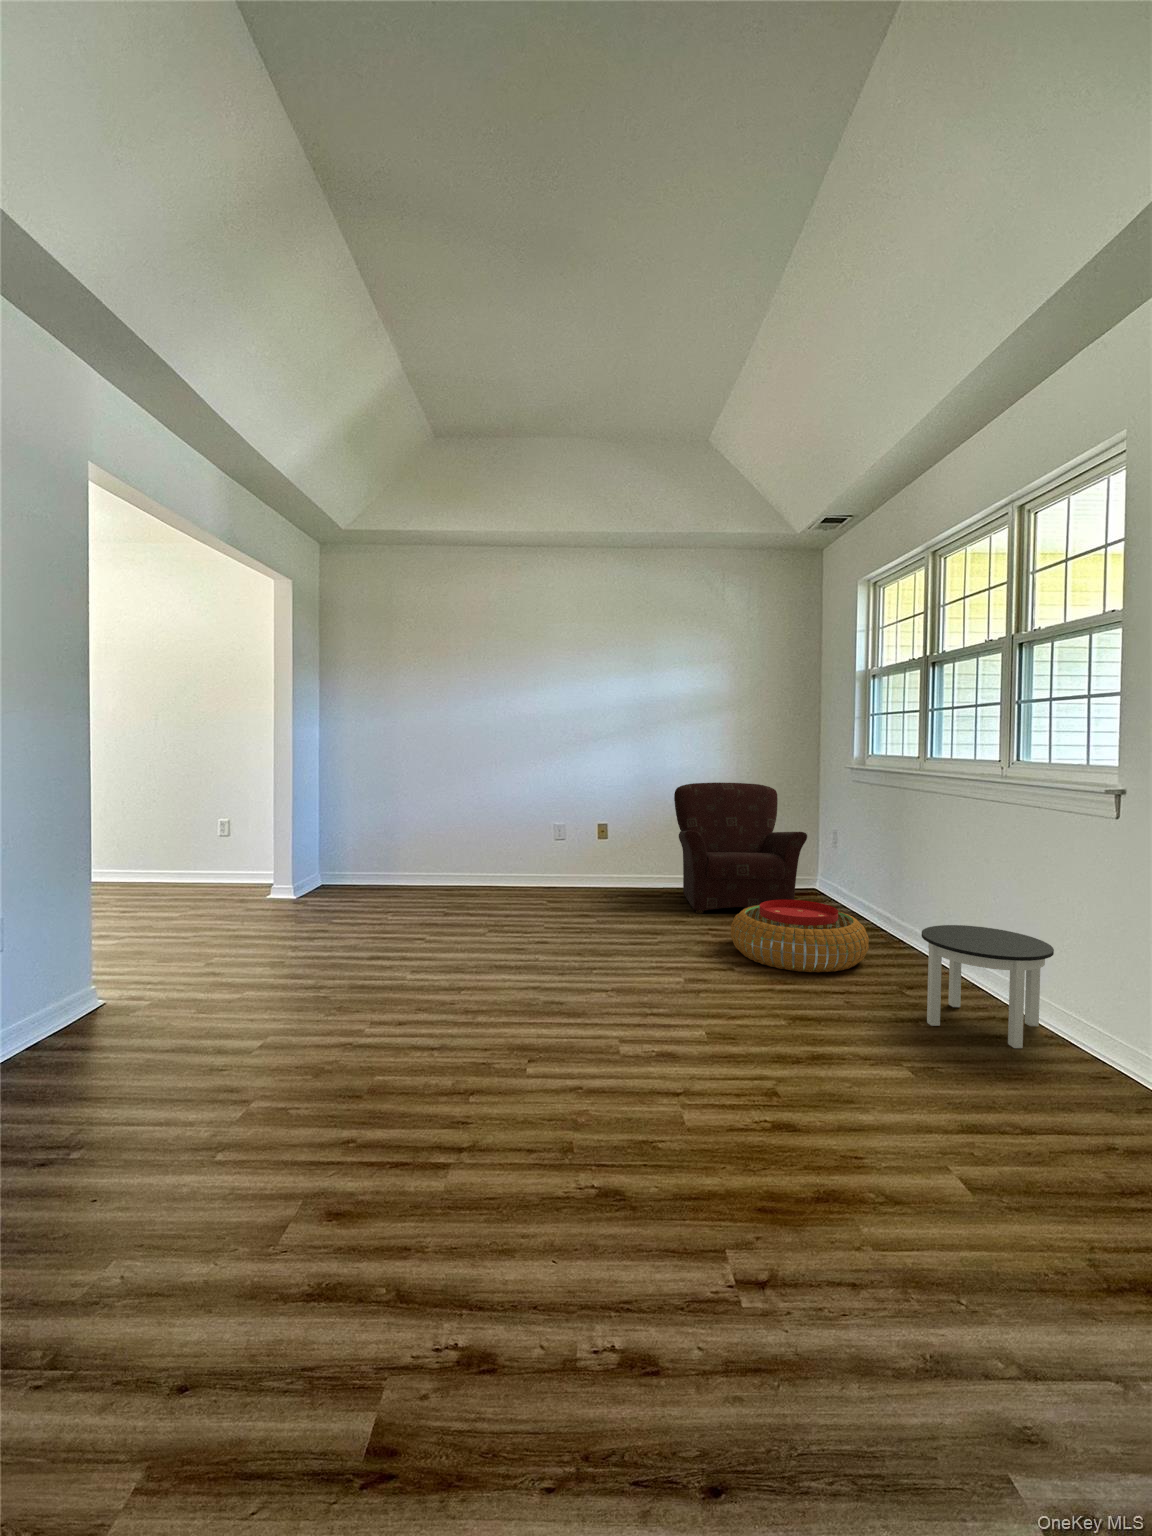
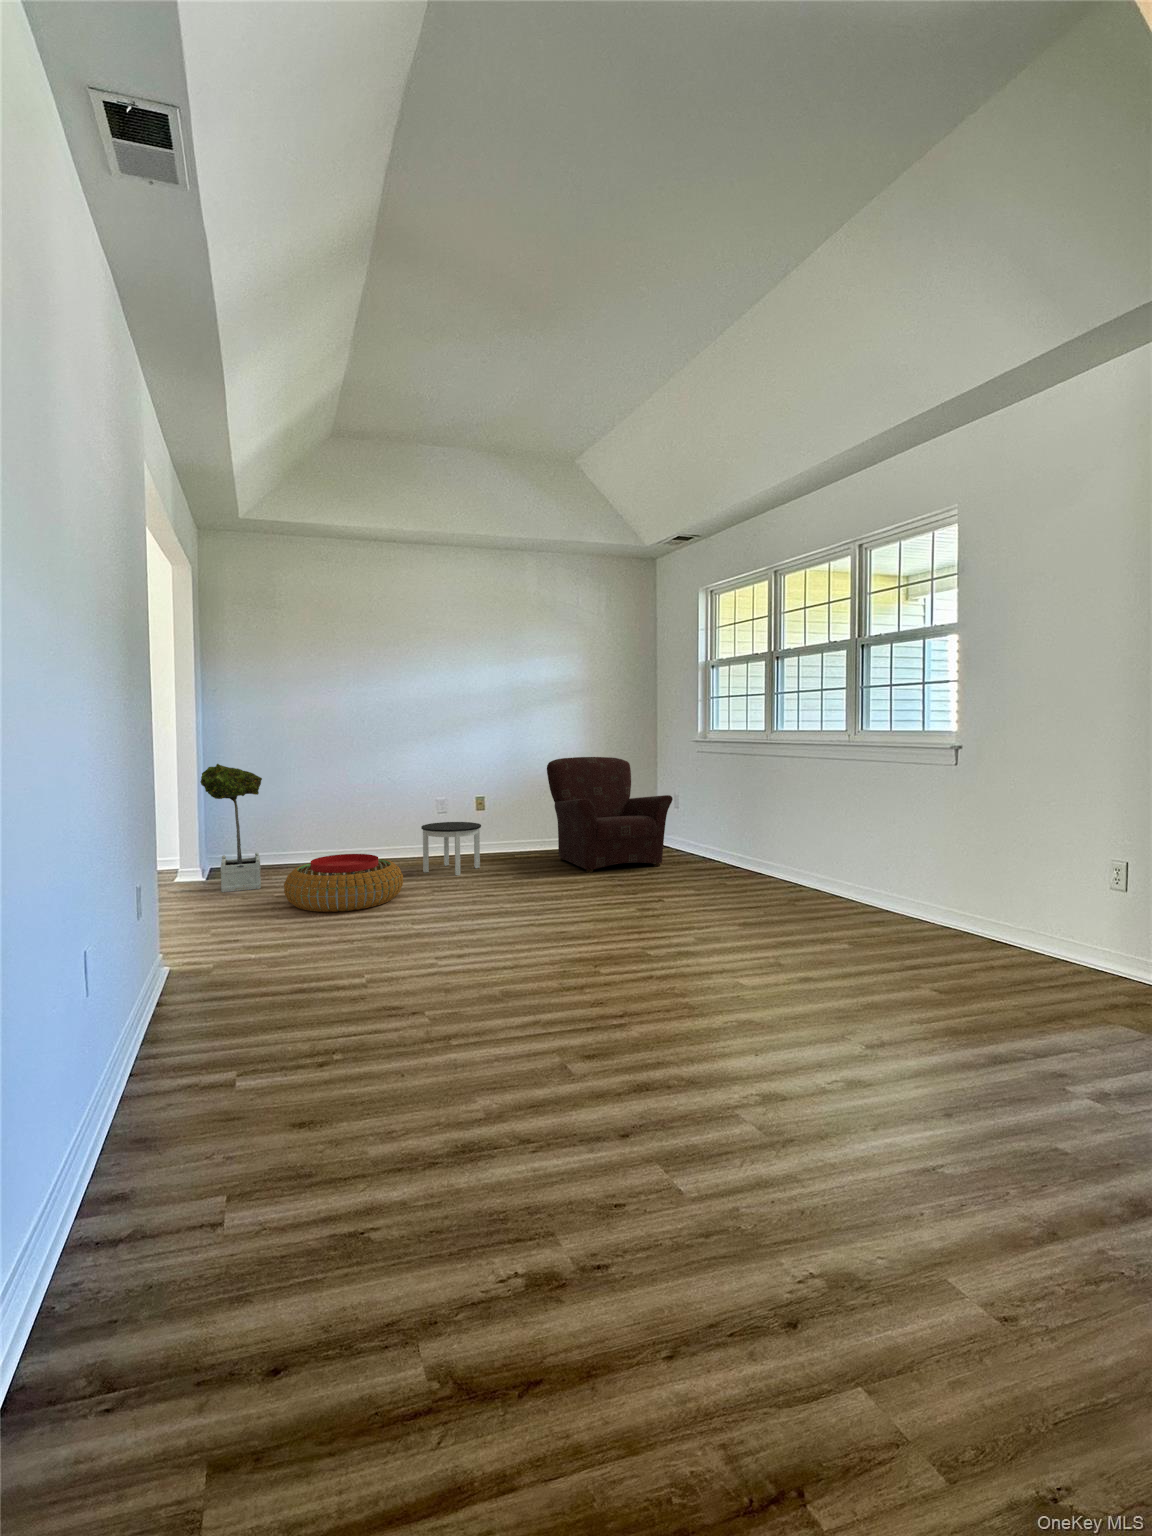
potted tree: none [341,780,392,895] -> present [200,764,262,892]
pouf: present [731,900,869,972] -> present [284,854,403,912]
round table: present [922,925,1054,1048] -> present [421,822,481,875]

